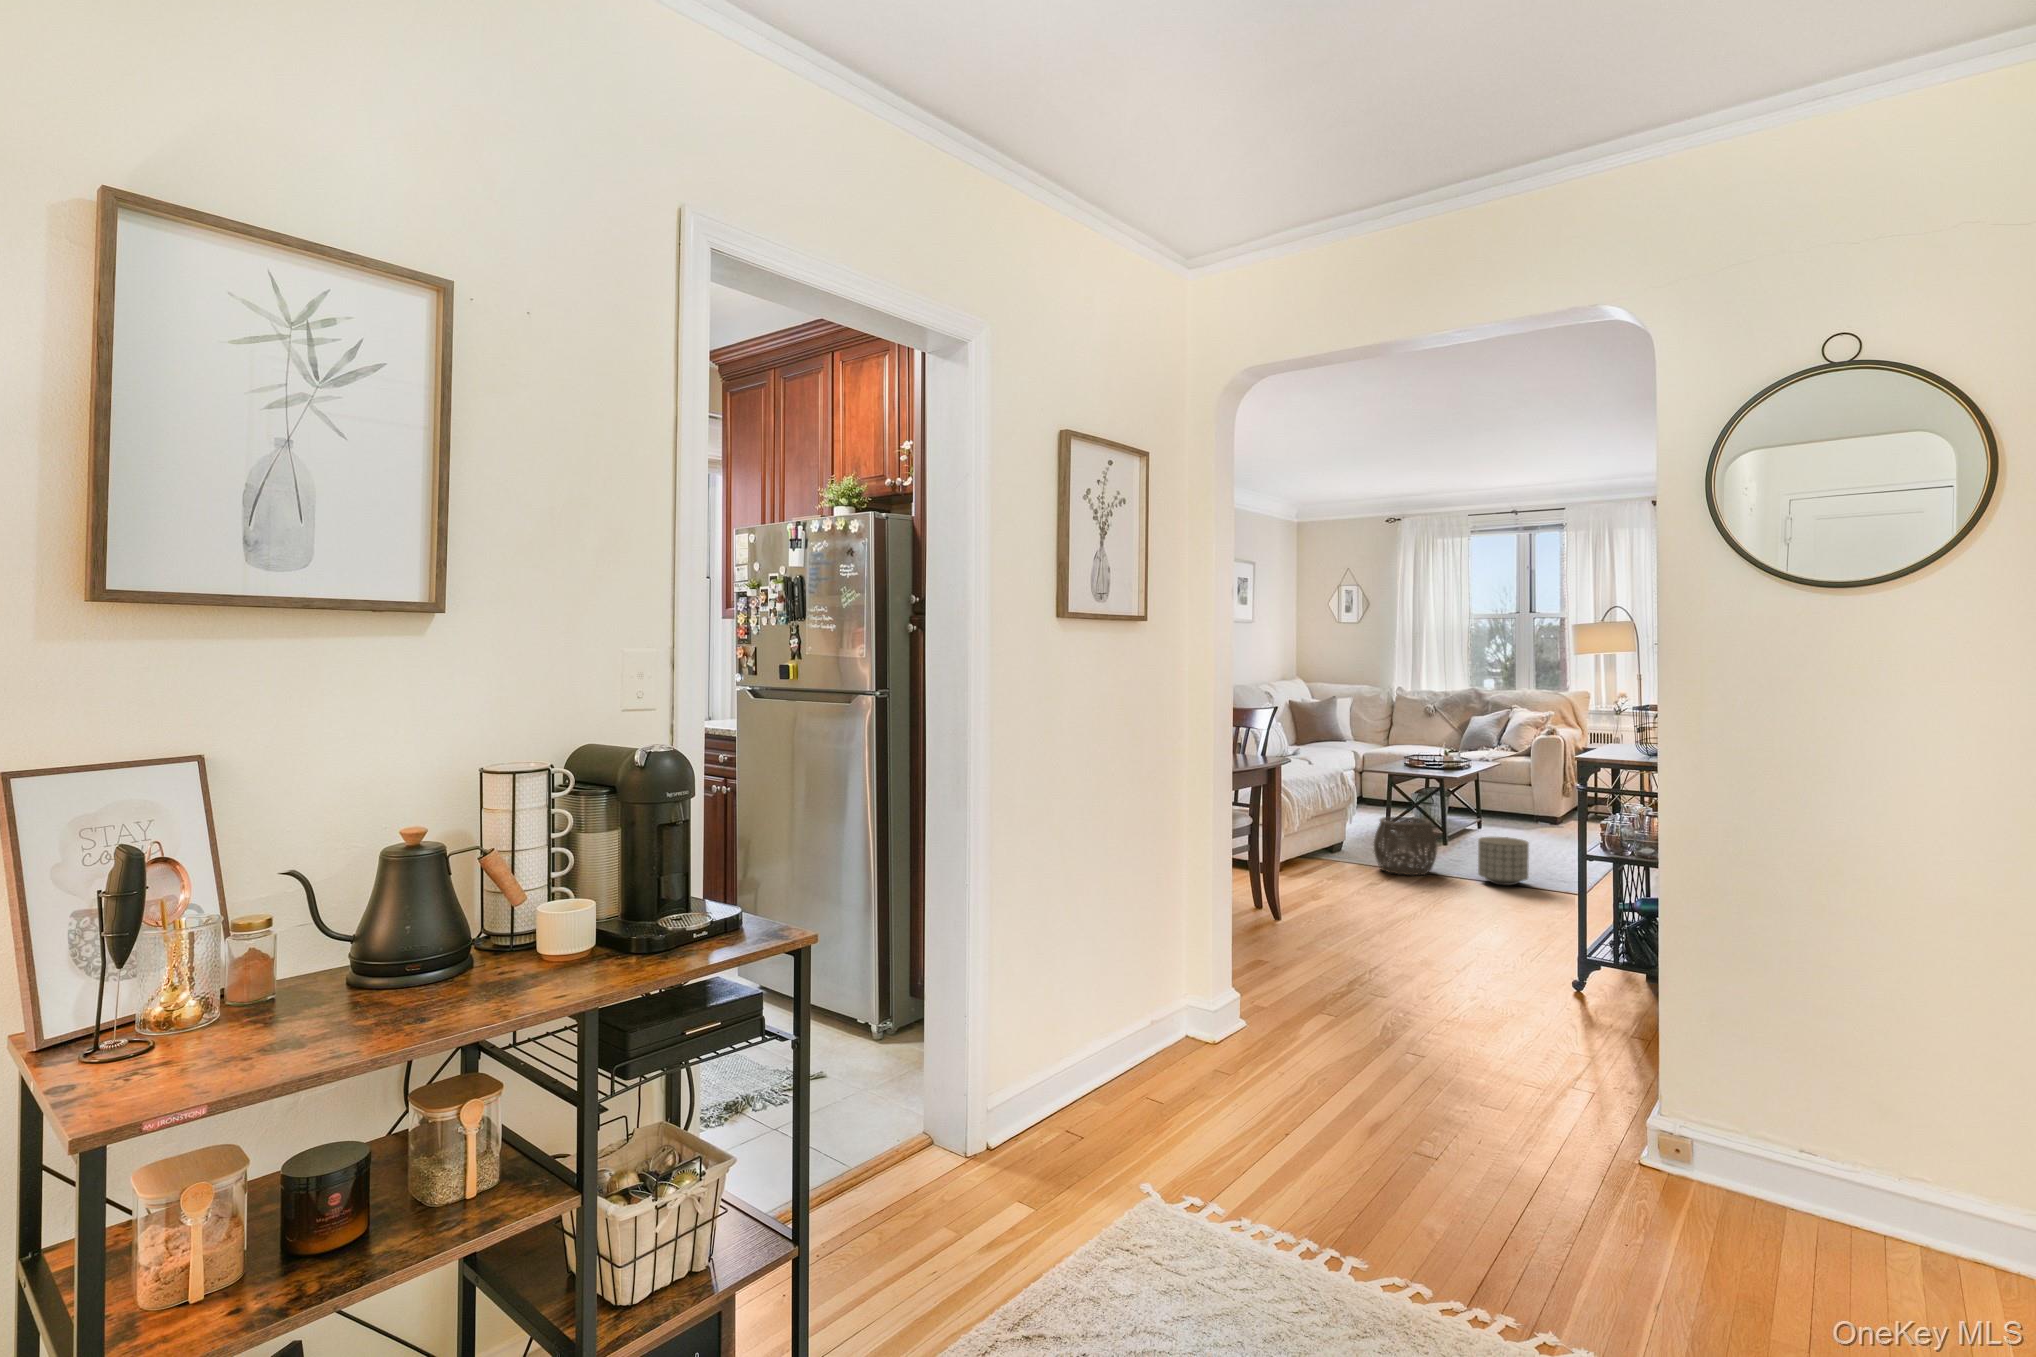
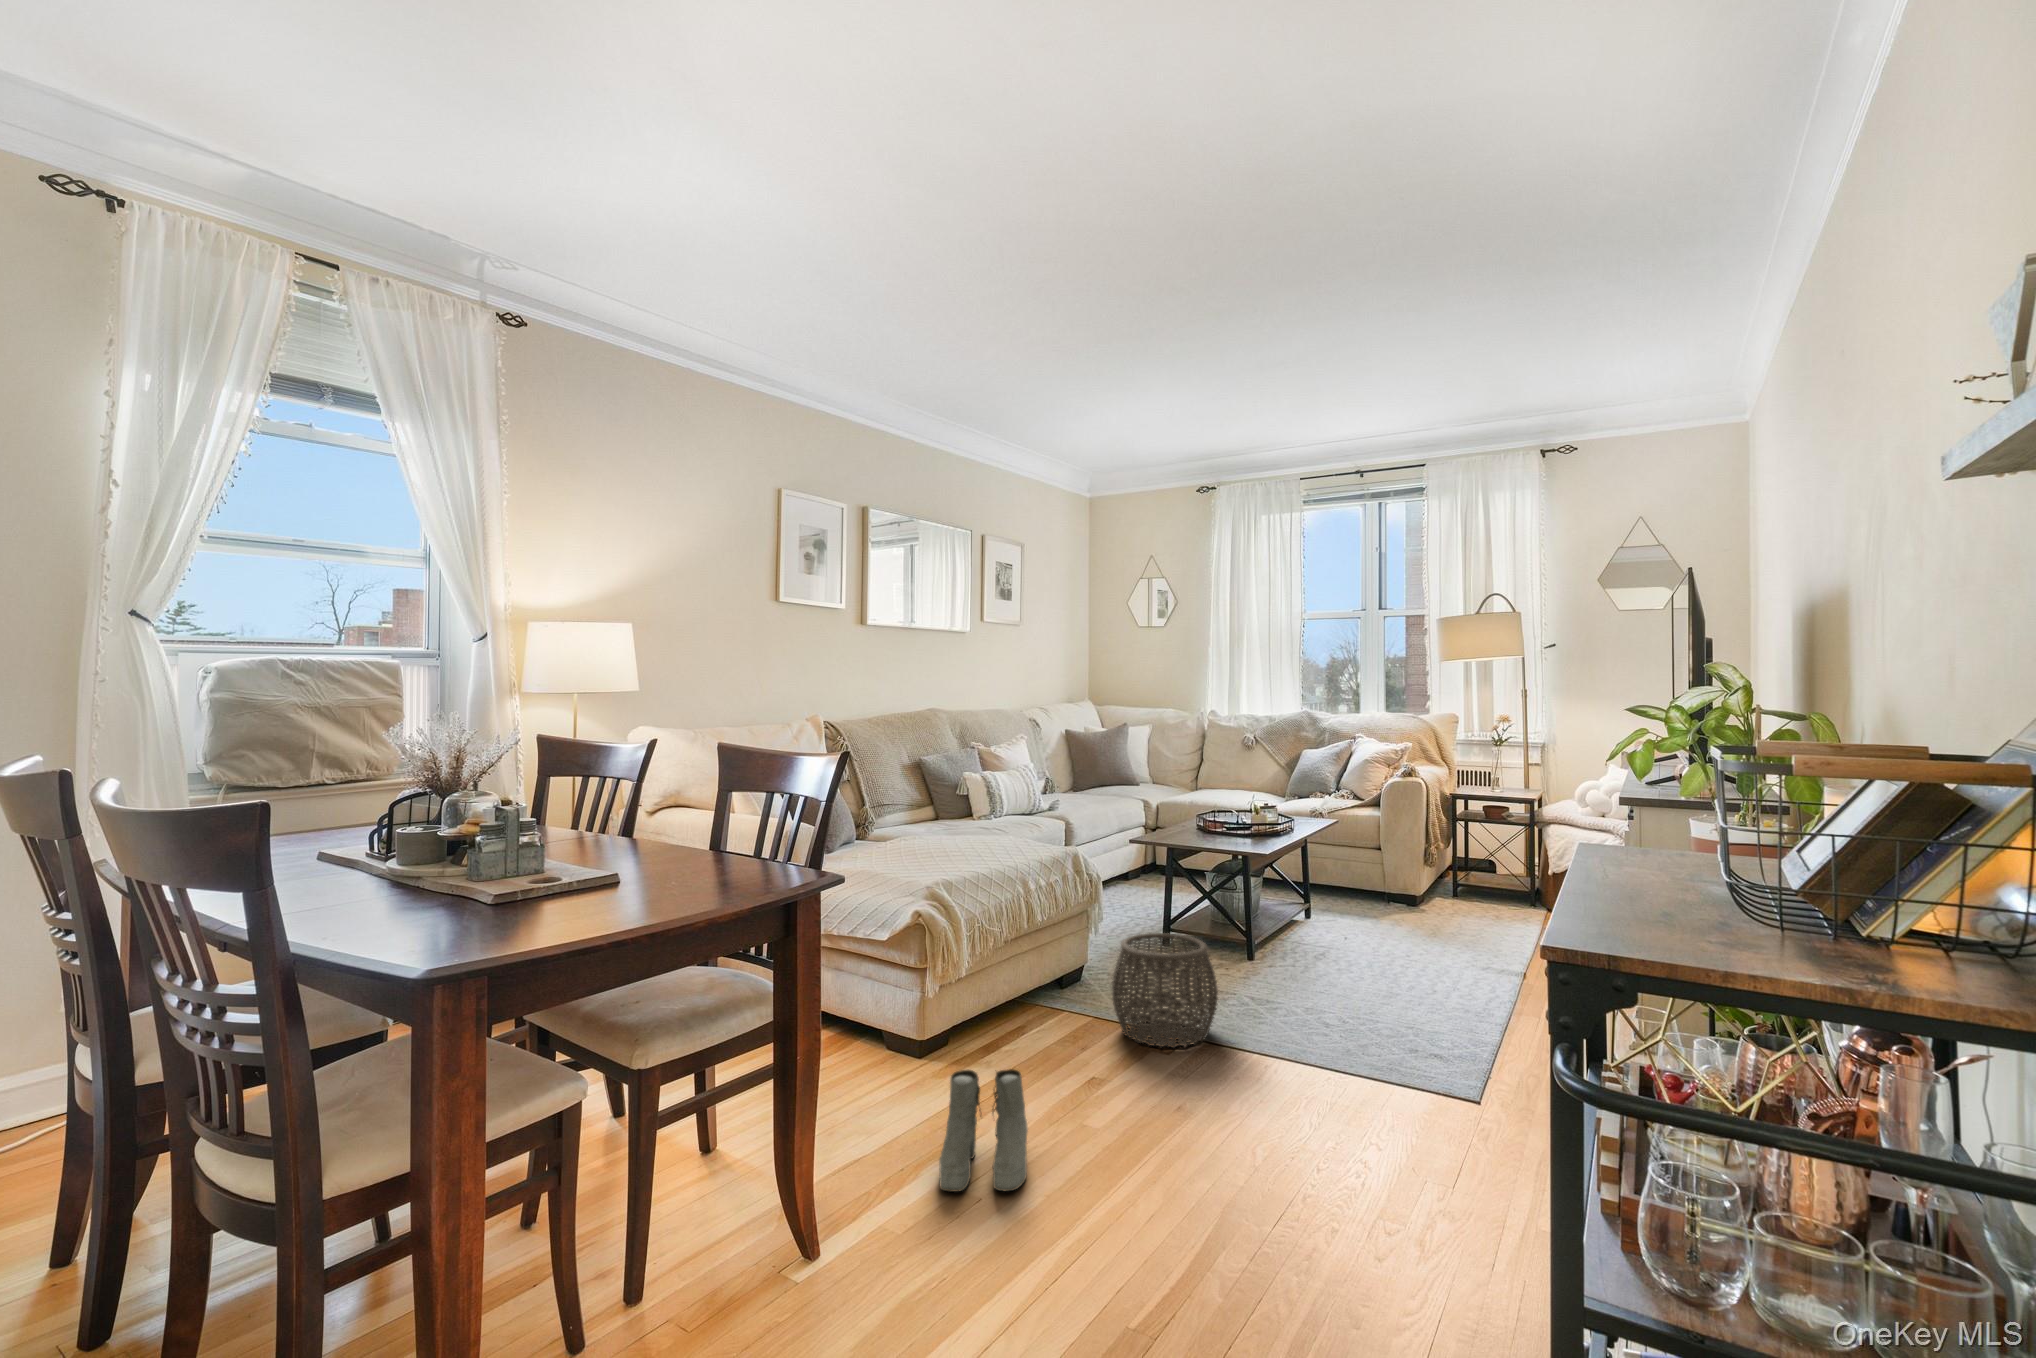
planter: present [1478,837,1529,885] -> none [1283,975,1370,1073]
boots: none [1318,861,1361,910] -> present [939,1069,1028,1192]

